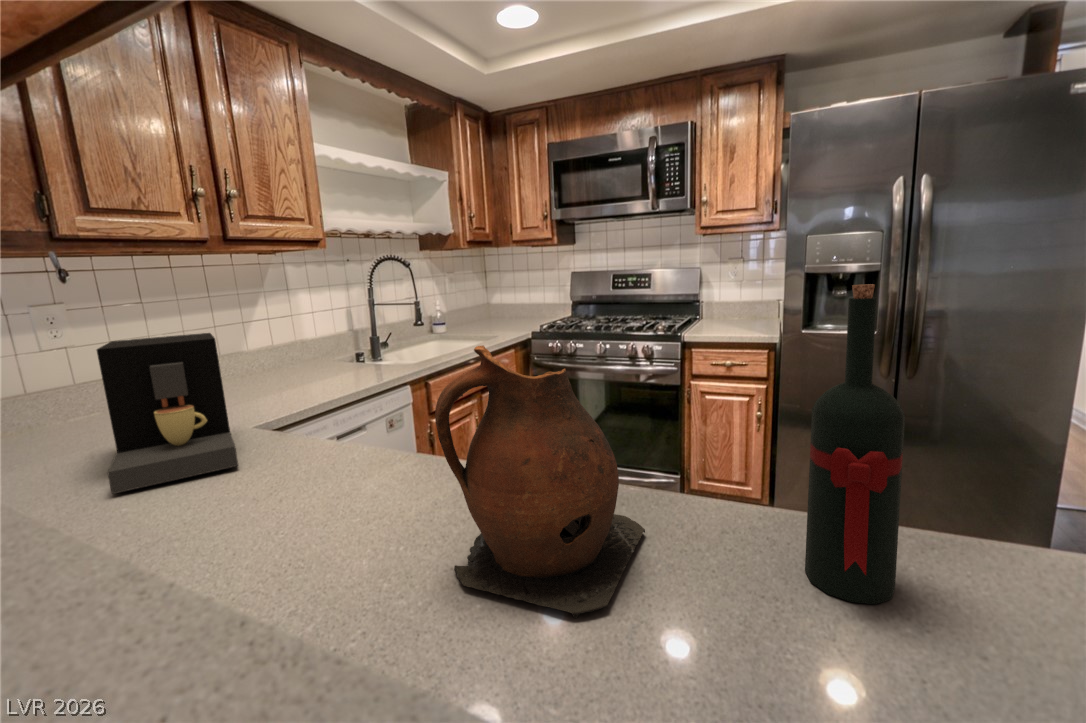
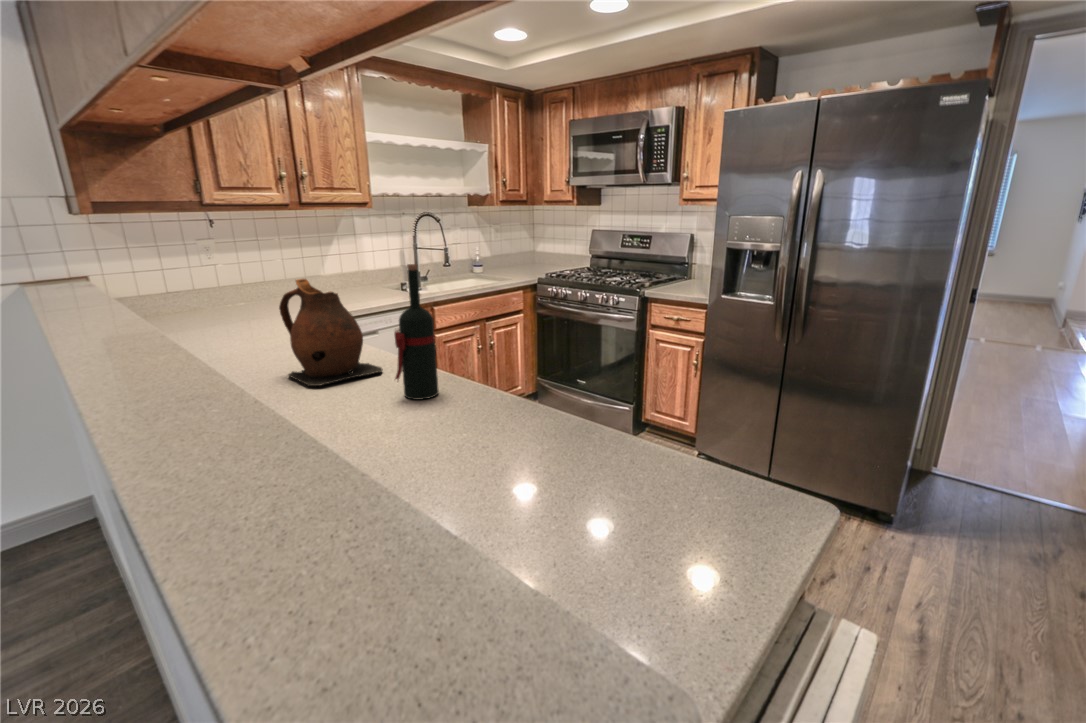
coffee maker: present [97,333,238,494] -> none [205,263,281,337]

